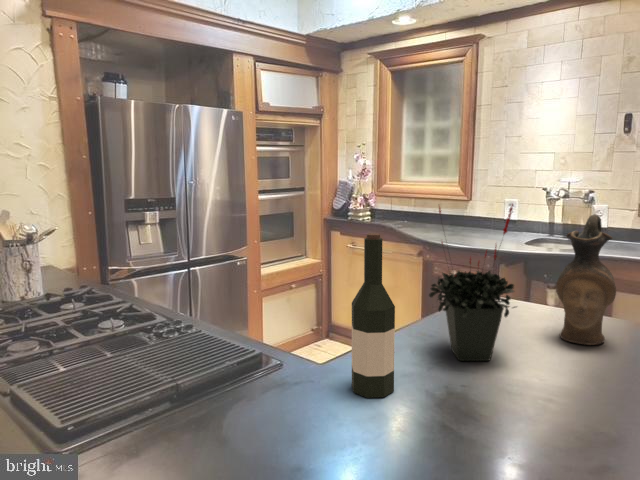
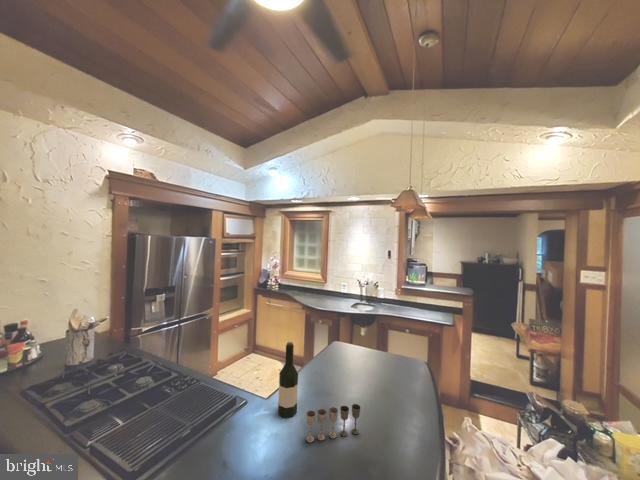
potted plant: present [429,206,515,361] -> none [310,322,346,389]
ceramic pitcher: present [556,214,616,345] -> none [360,317,381,373]
wine glass: none [413,376,559,445] -> present [306,404,360,443]

